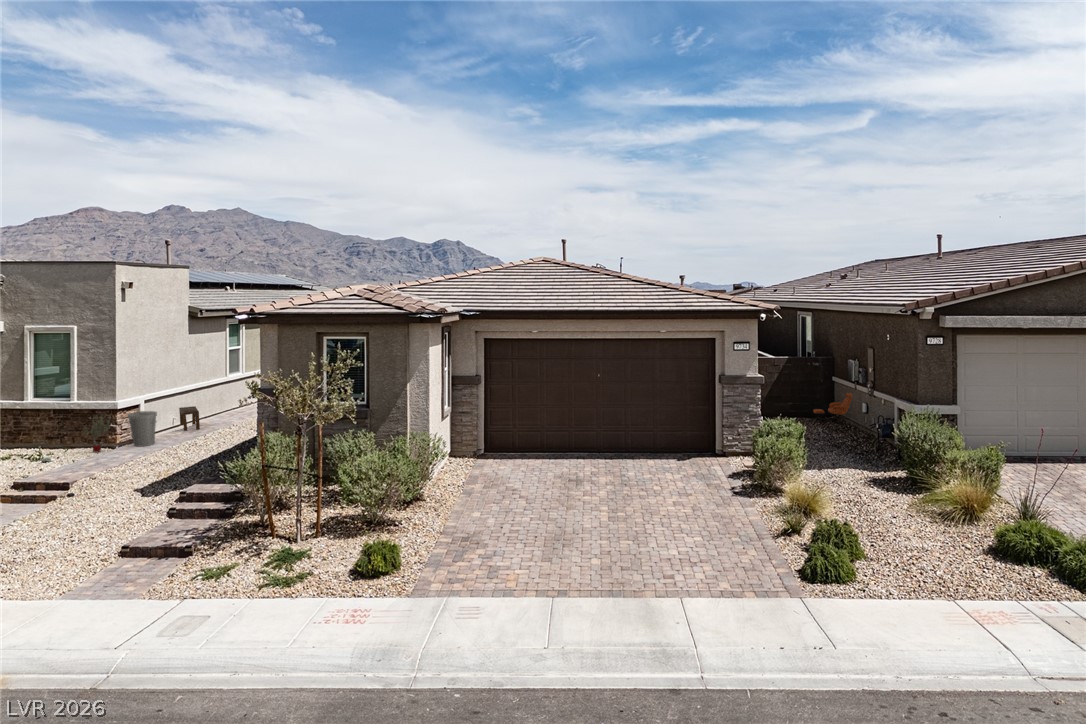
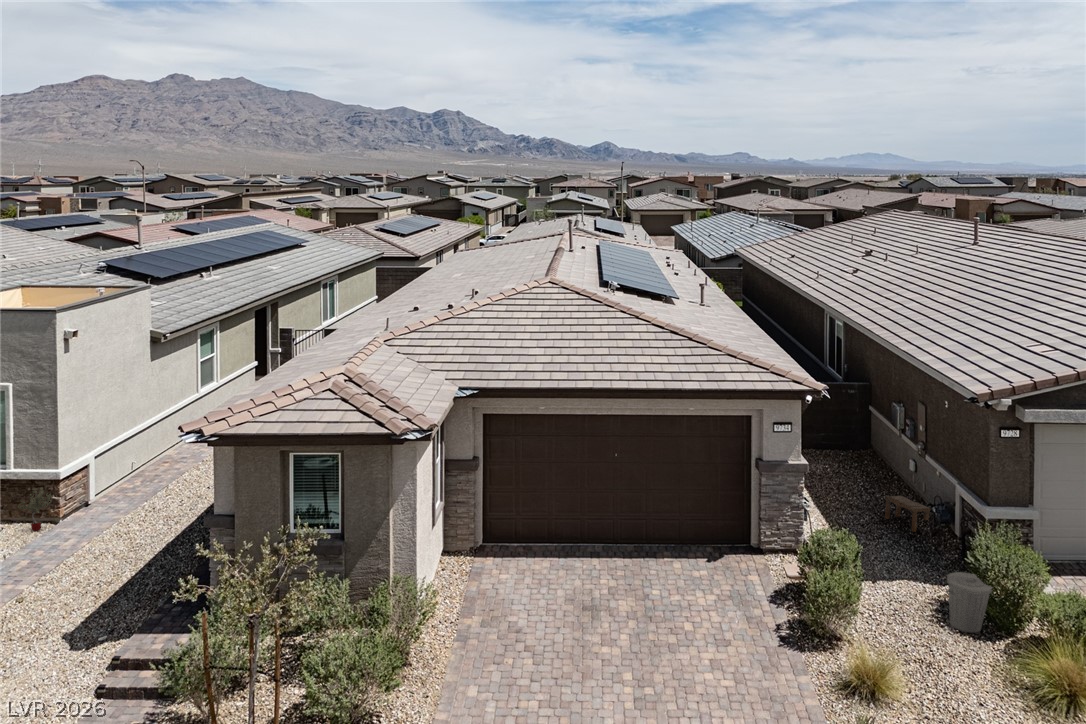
lounge chair: present [812,393,852,421] -> none [850,461,898,494]
bench: present [179,406,200,431] -> present [885,496,931,532]
trash can: present [127,411,157,446] -> present [946,572,993,633]

